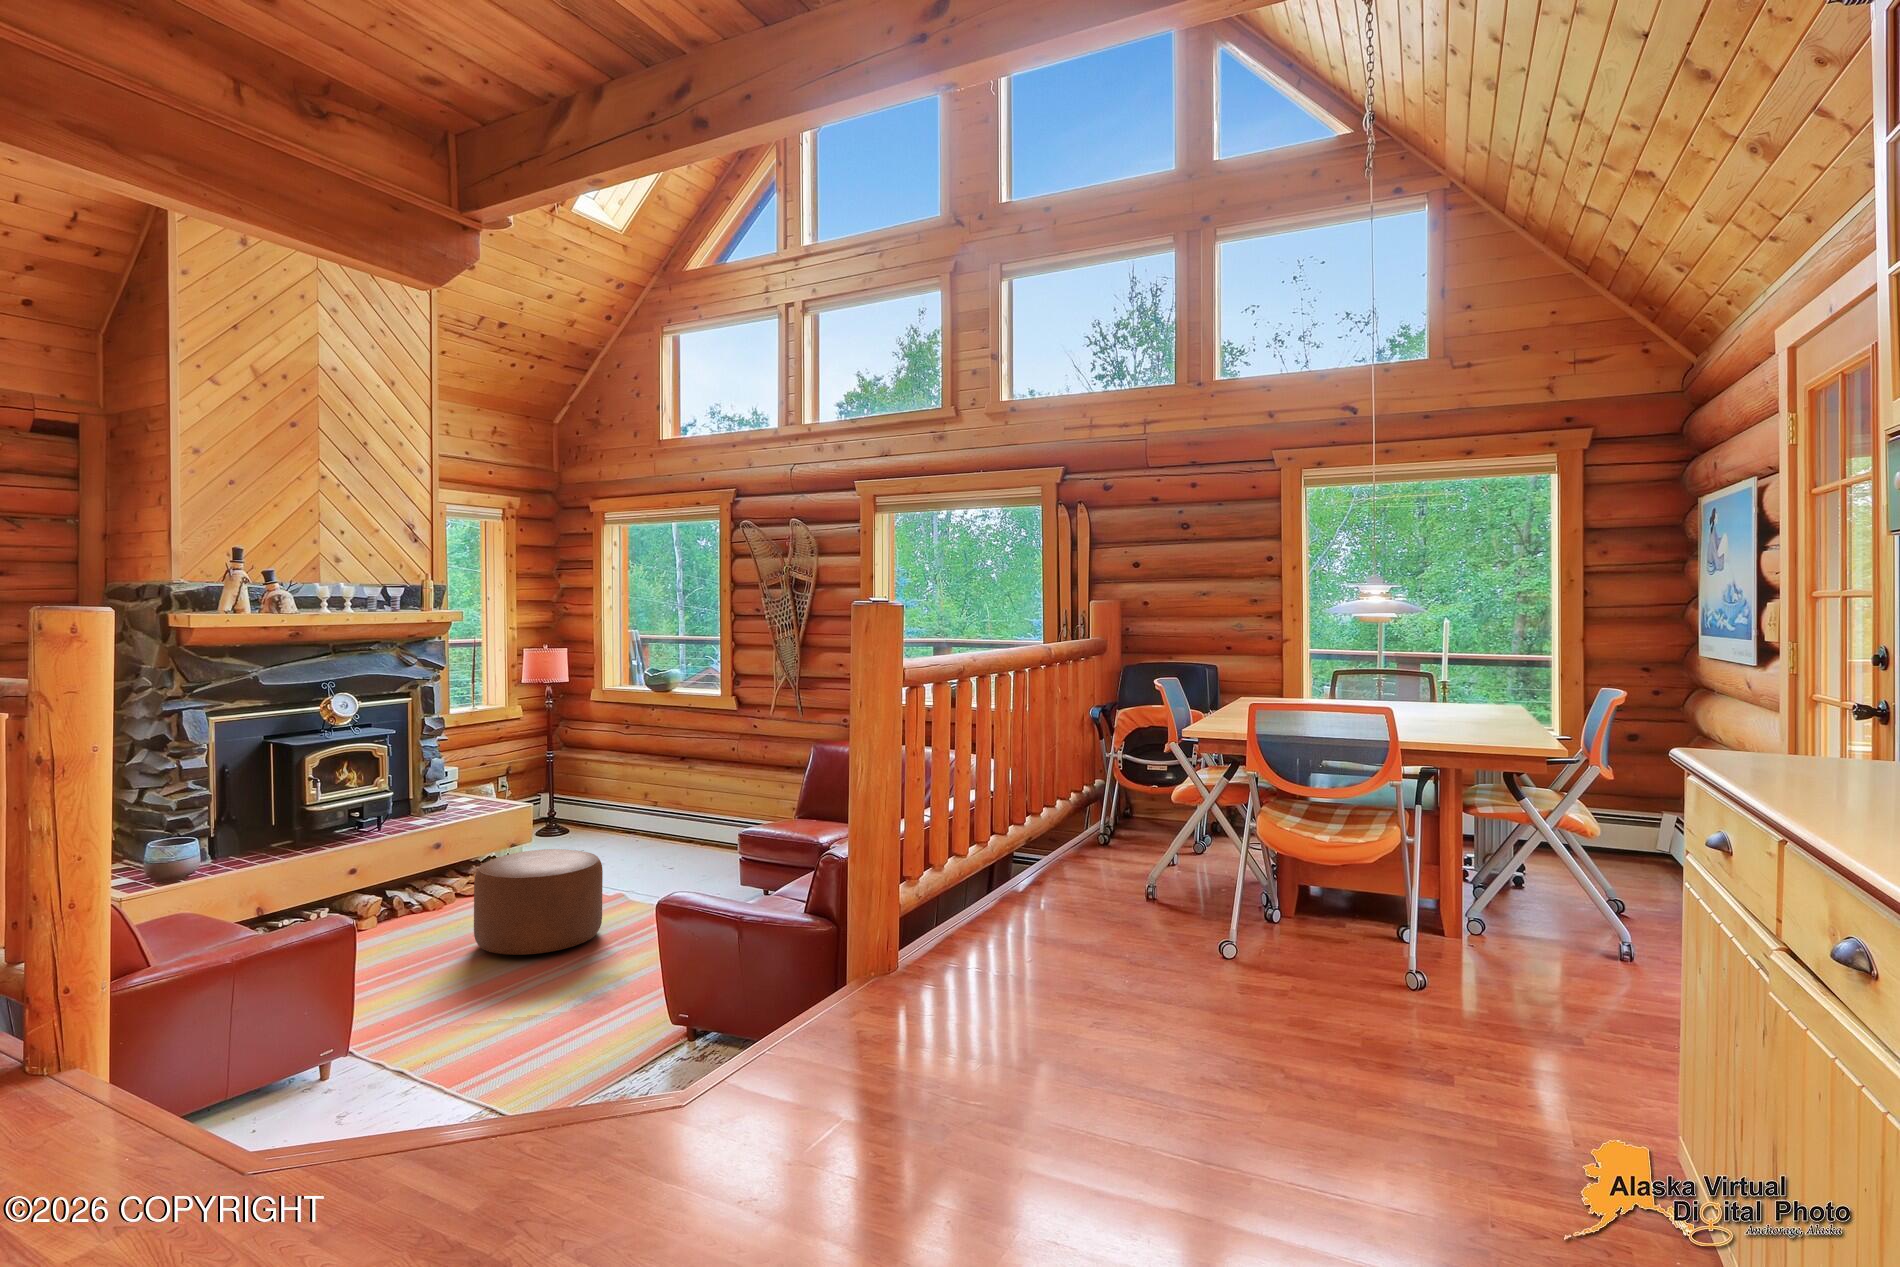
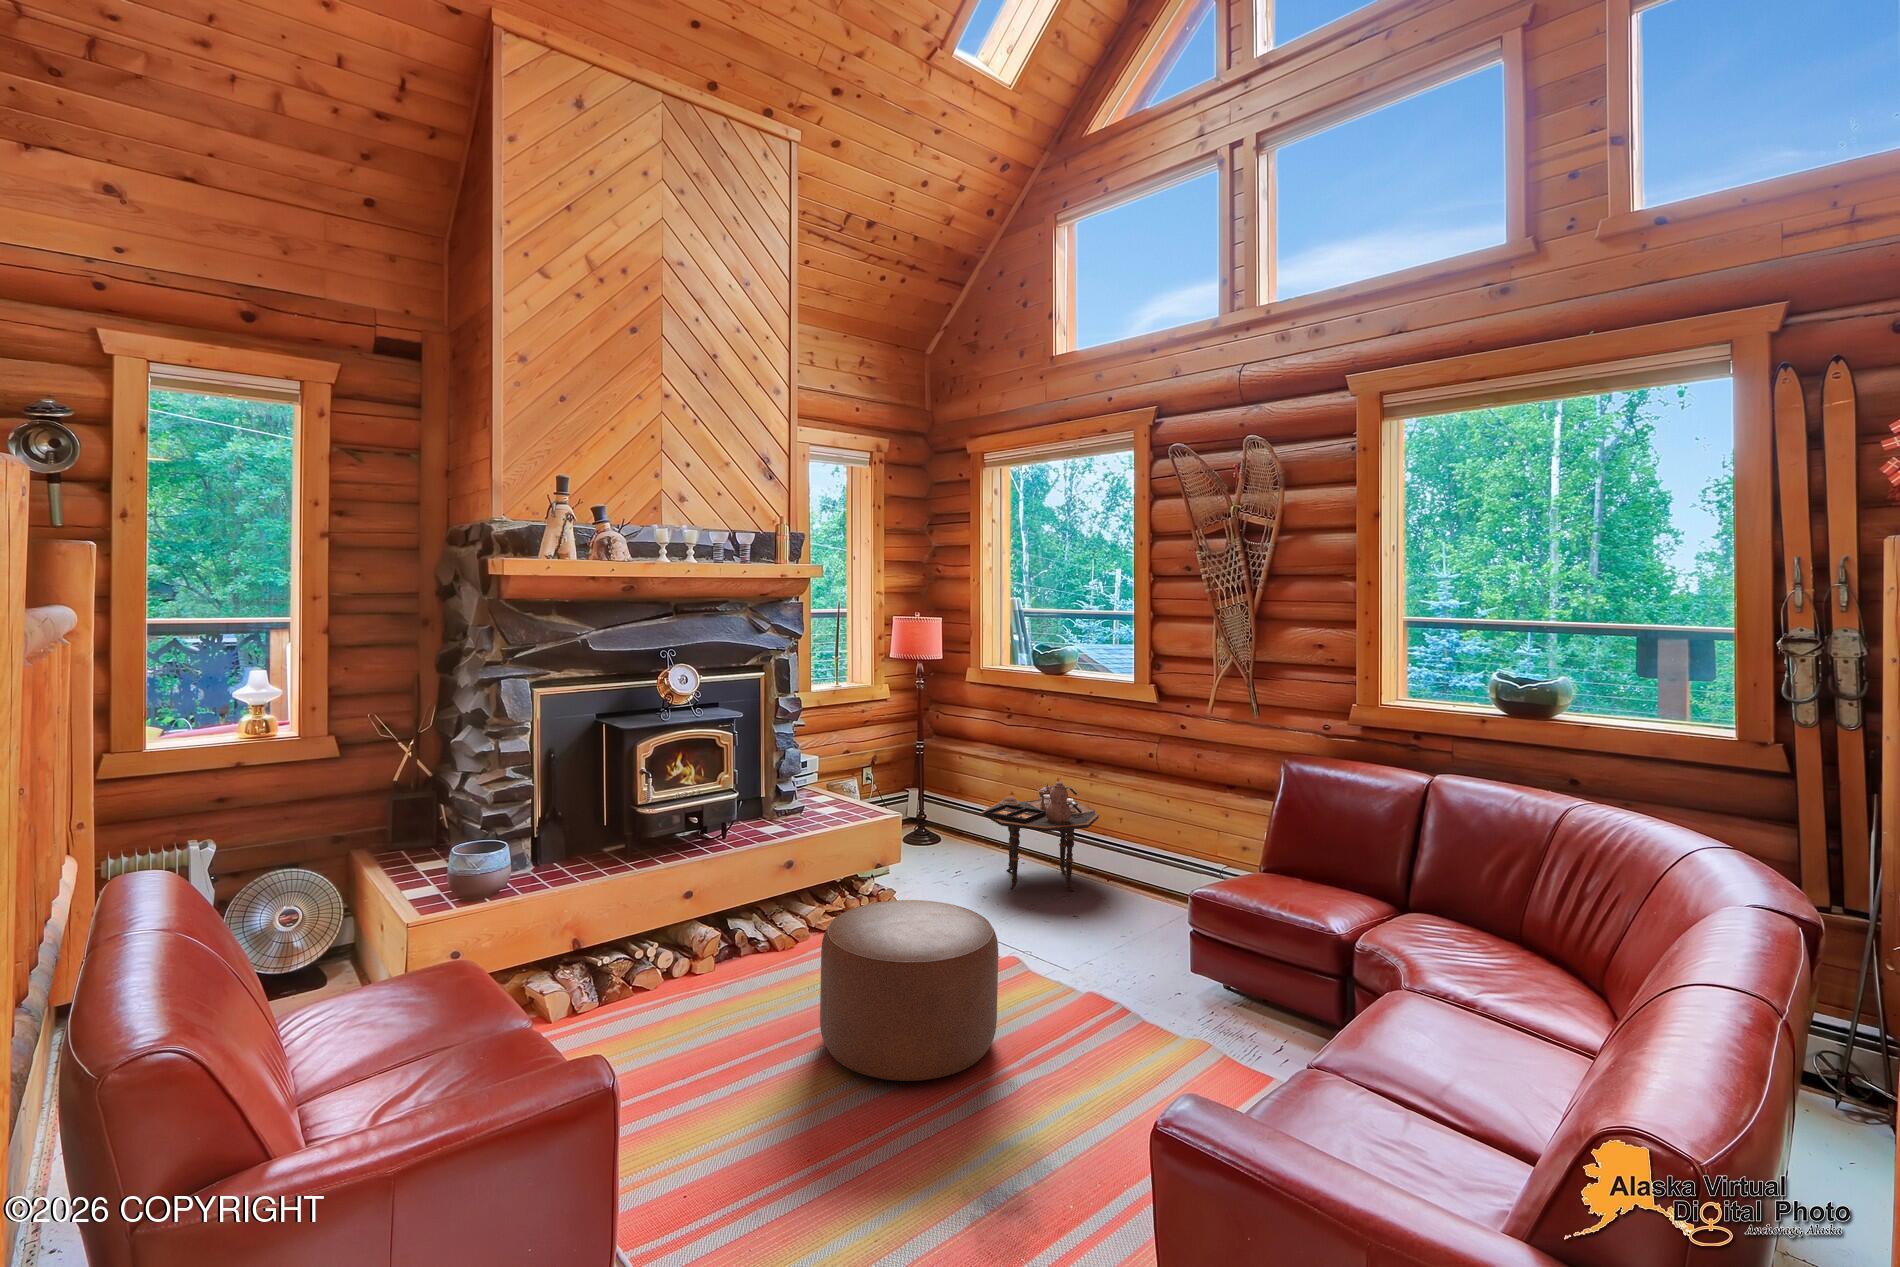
side table: none [603,772,698,858] -> present [982,781,1099,891]

